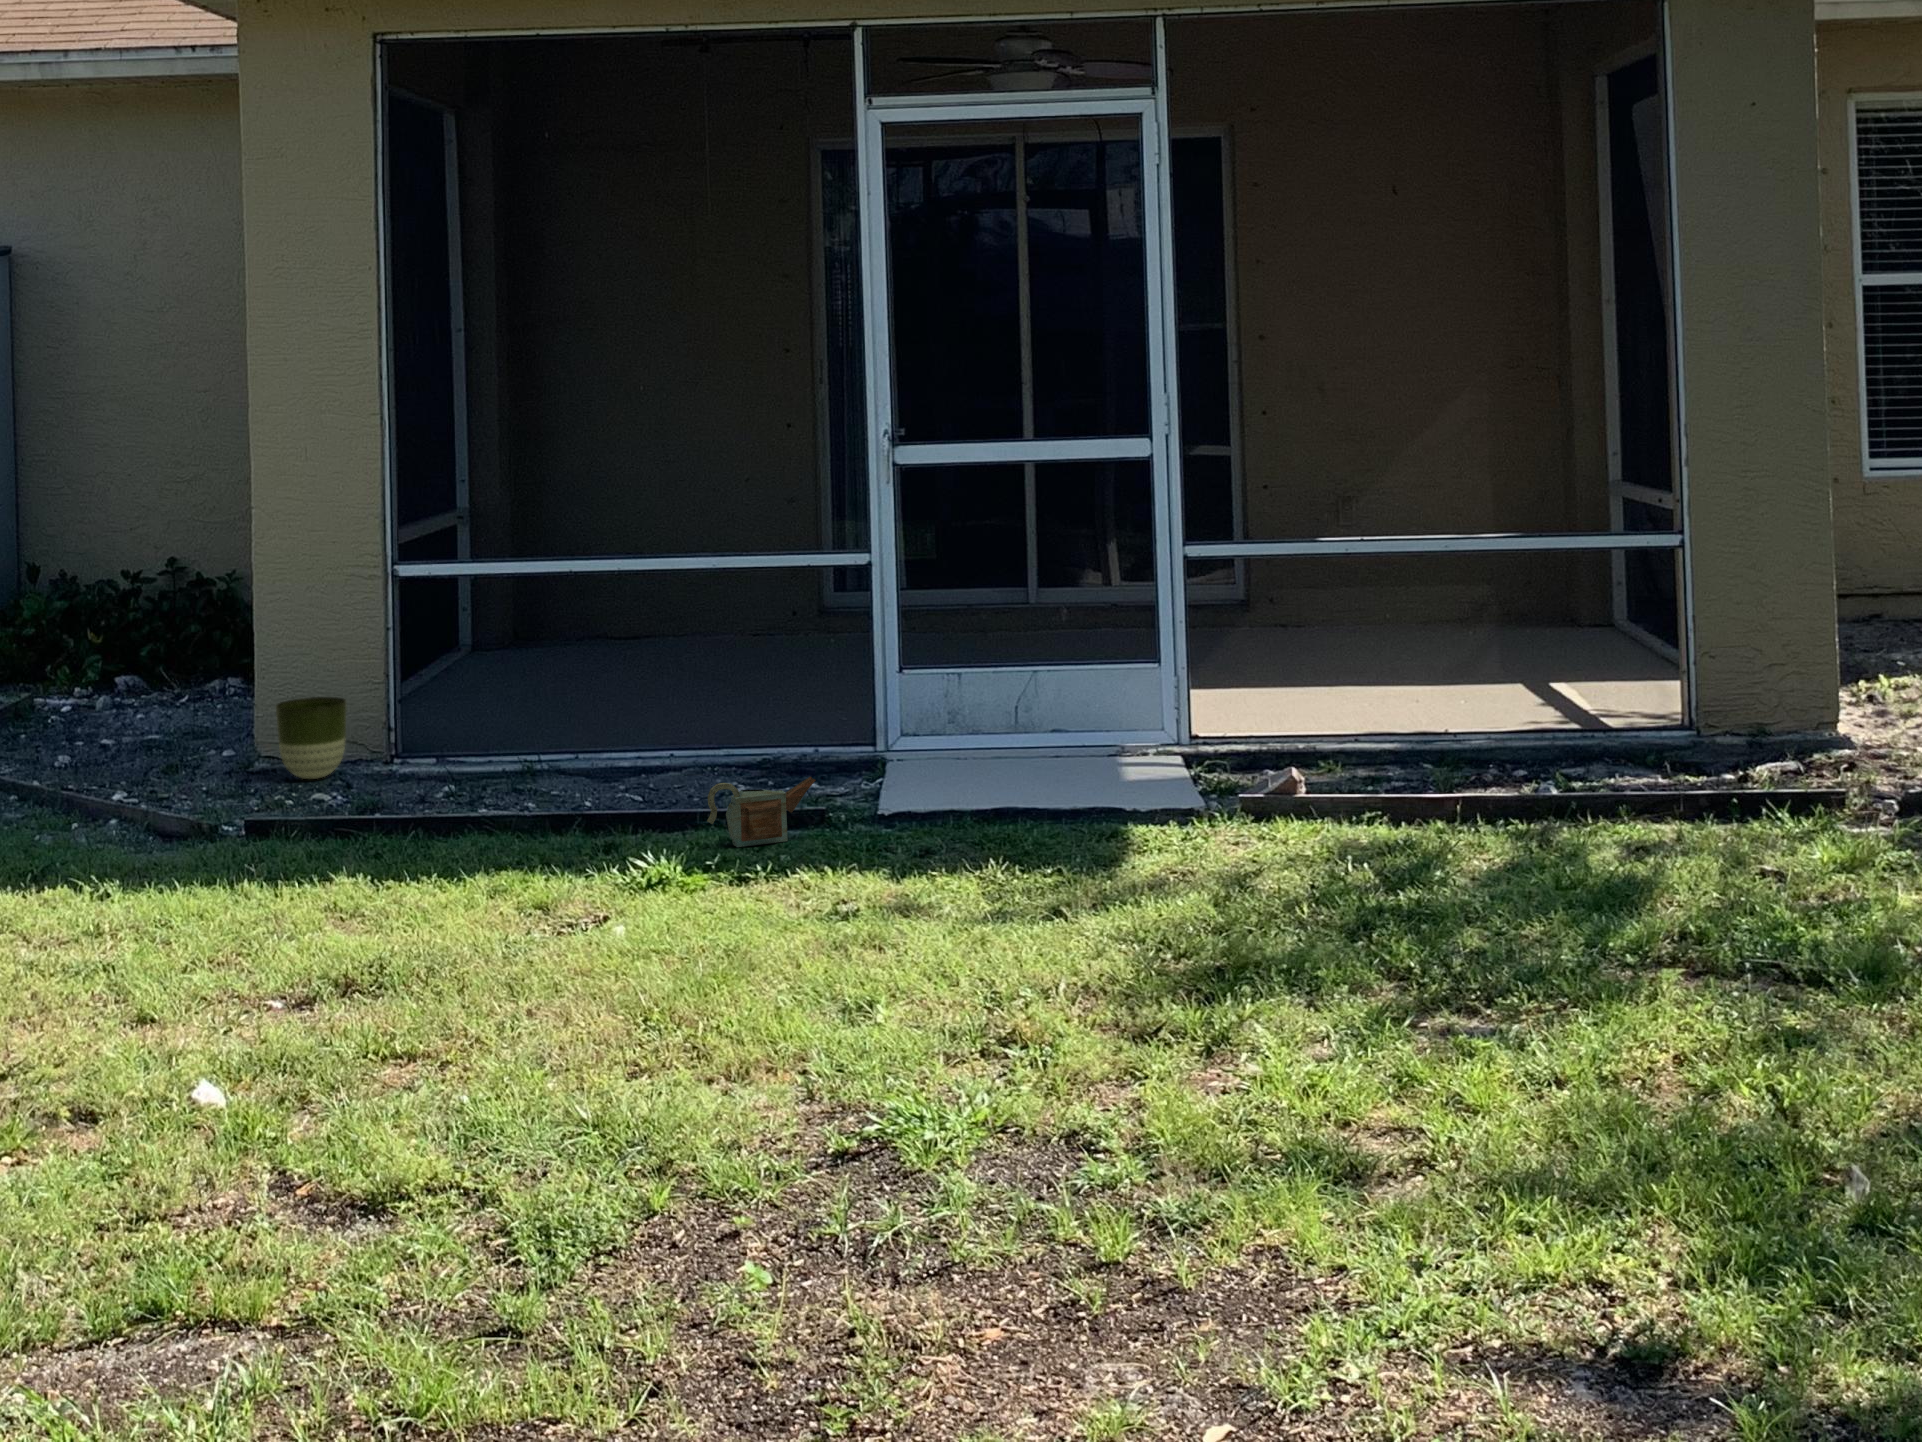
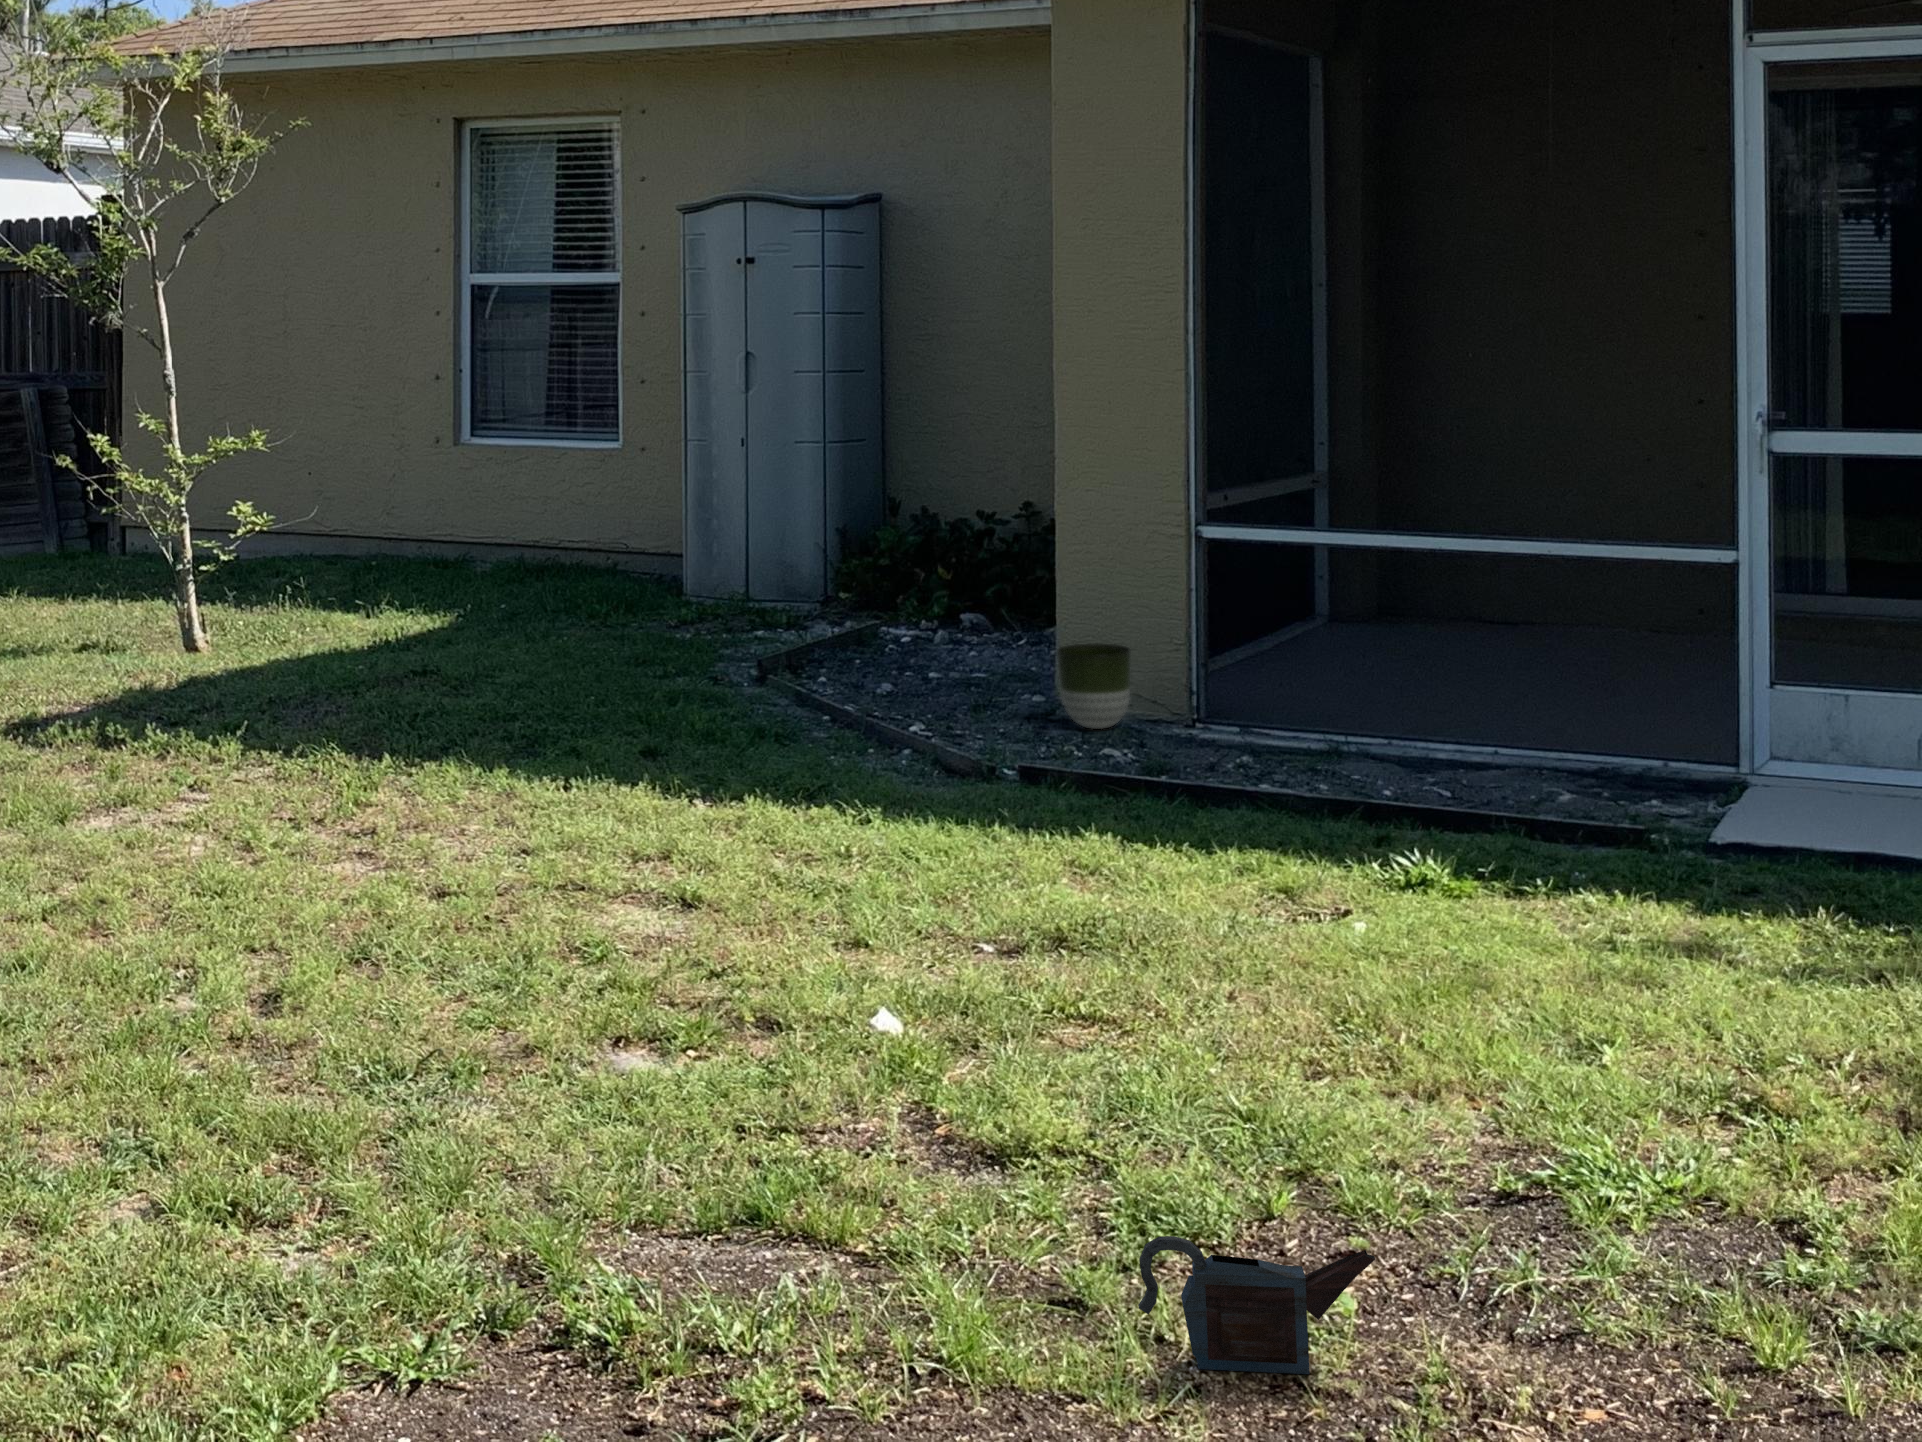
watering can: present [707,777,816,847] -> present [1138,1236,1375,1374]

